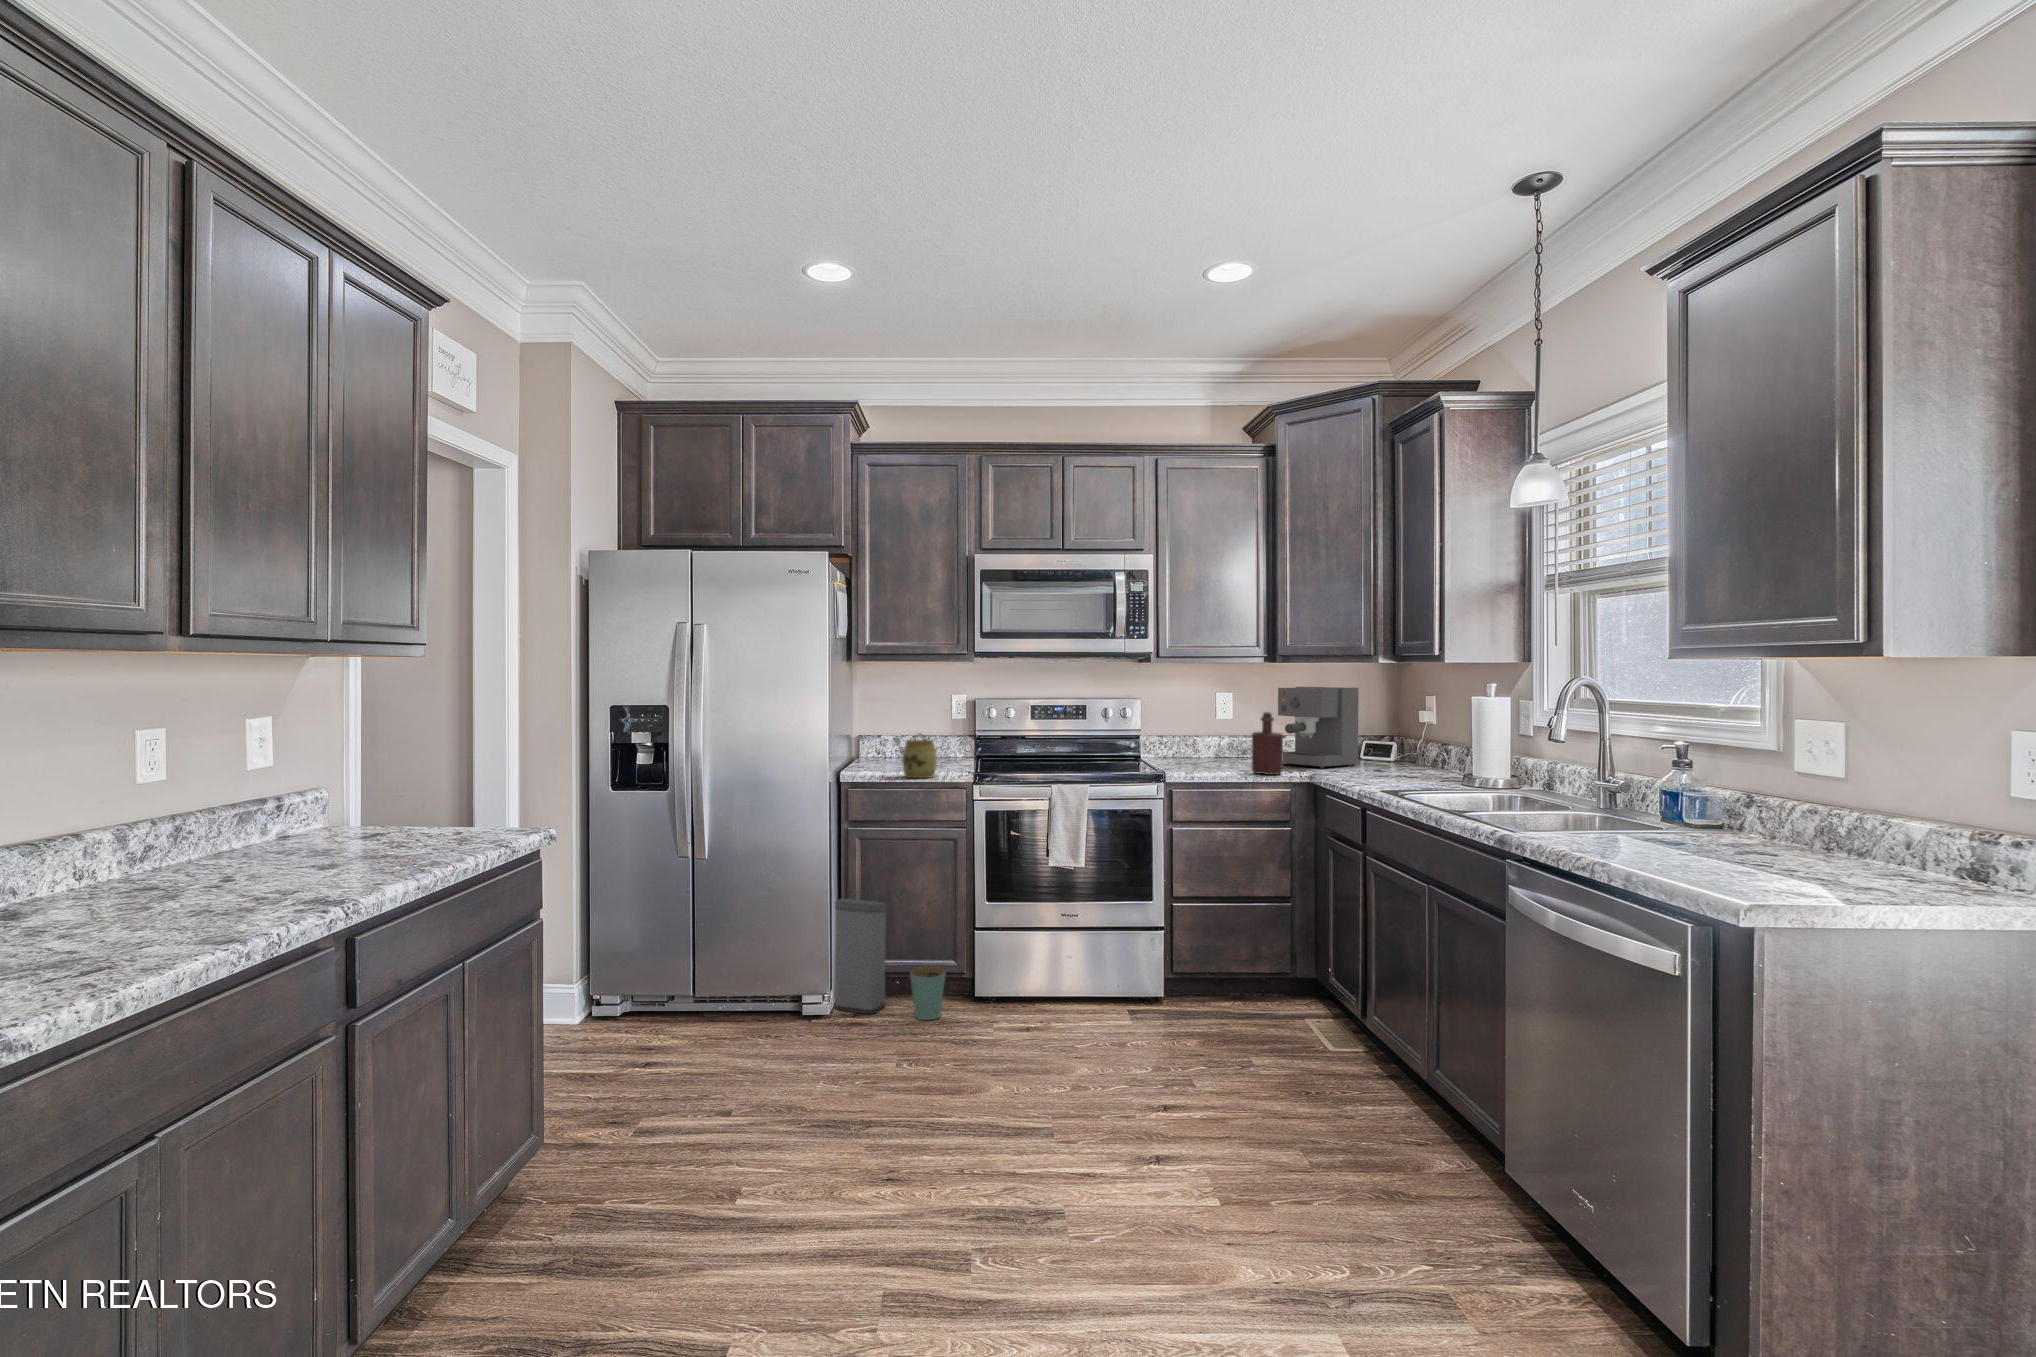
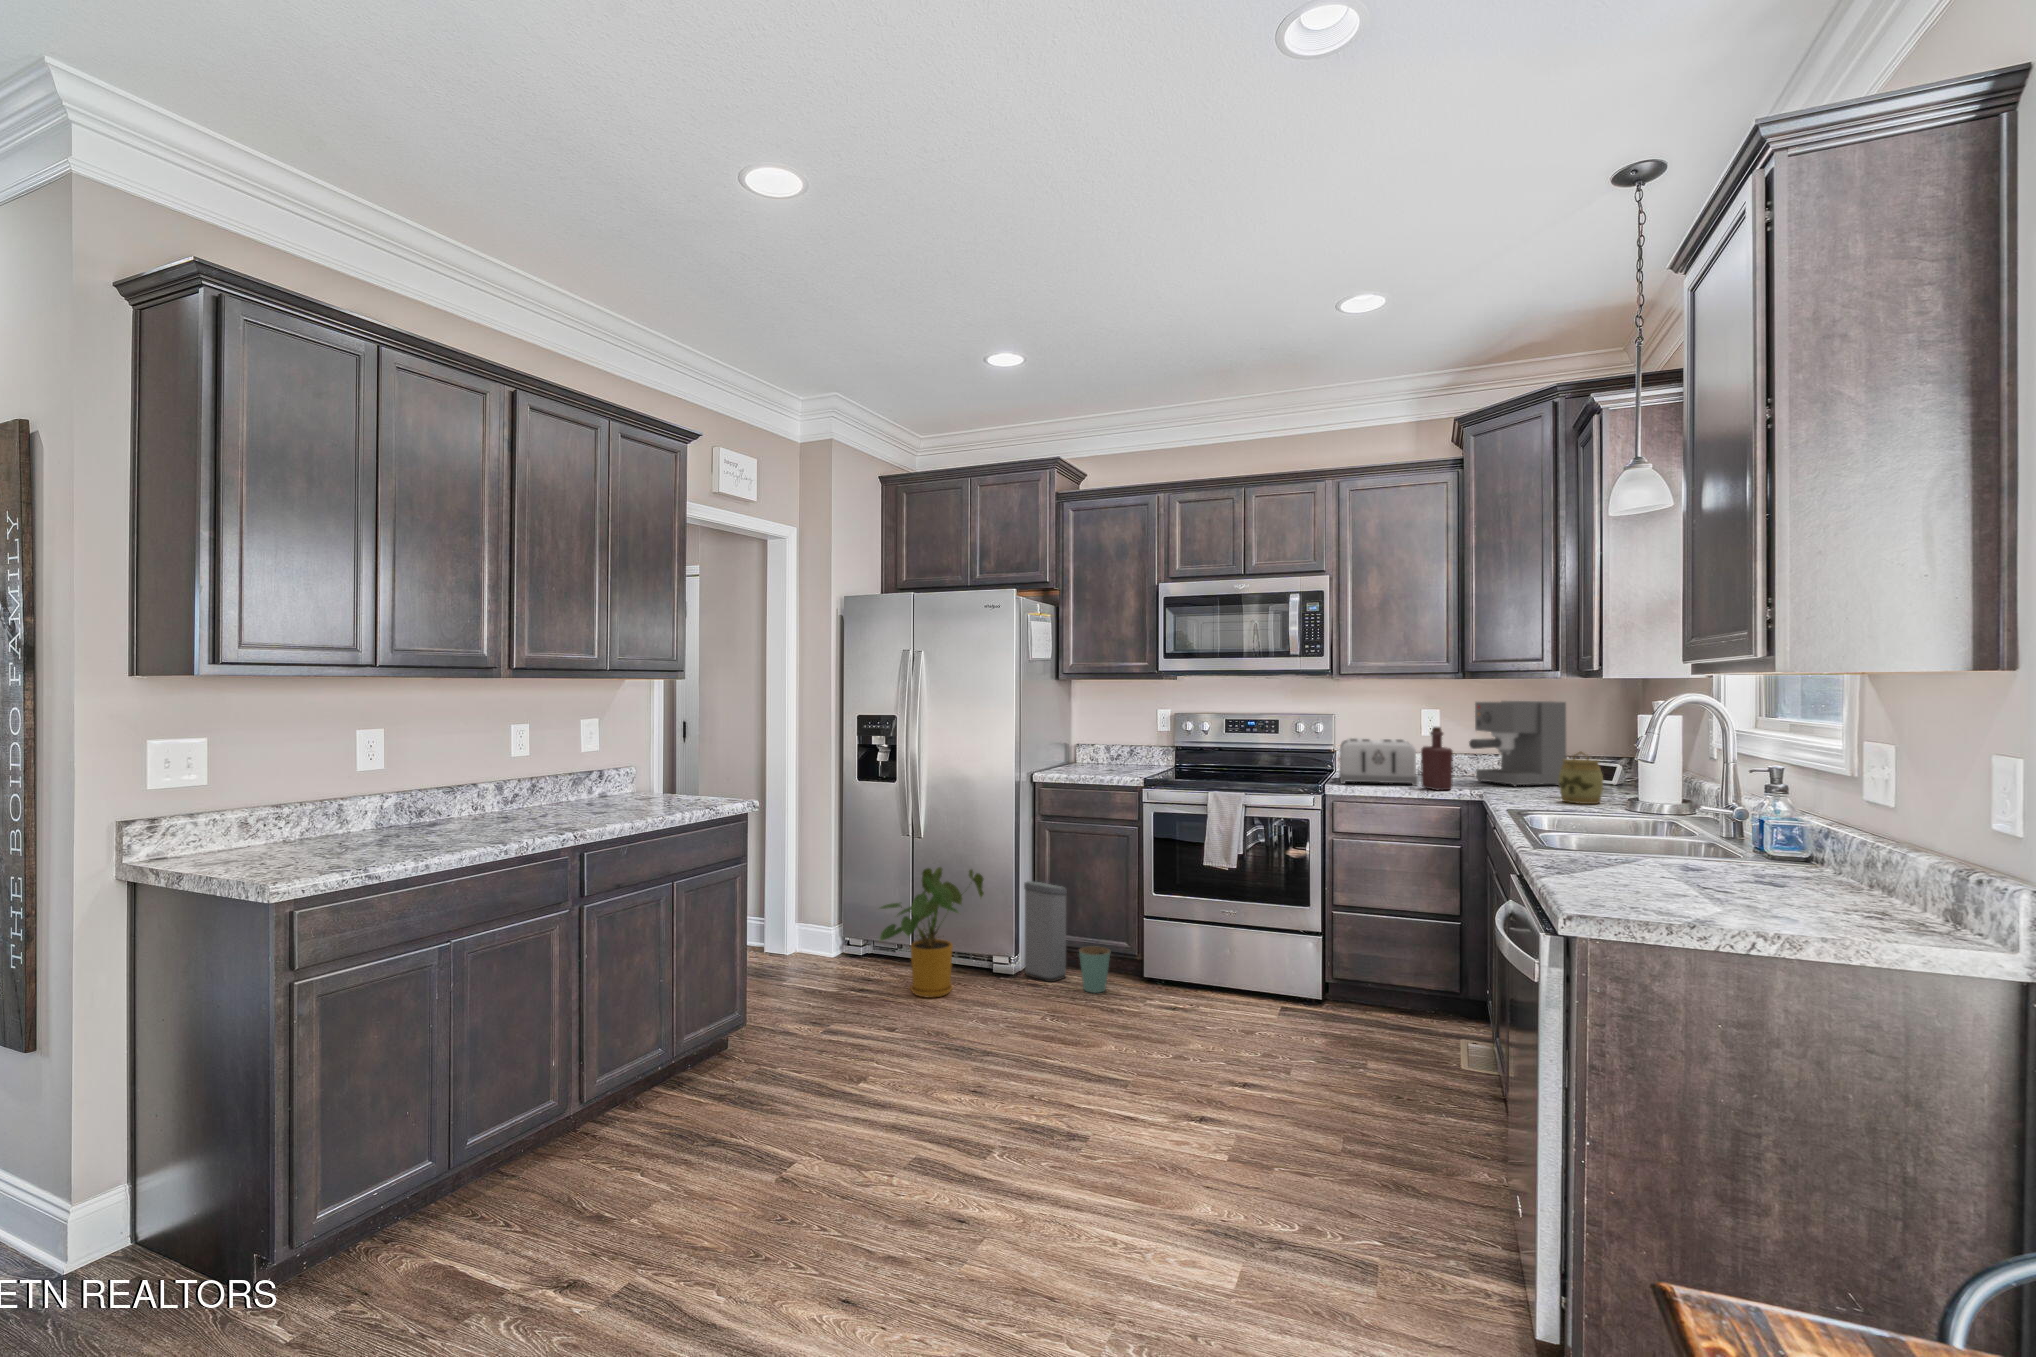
toaster: none [1151,725,1241,771] -> present [1339,738,1418,786]
jar: present [902,734,937,778] -> present [1559,752,1603,804]
house plant: none [671,892,797,1057] -> present [880,867,984,998]

